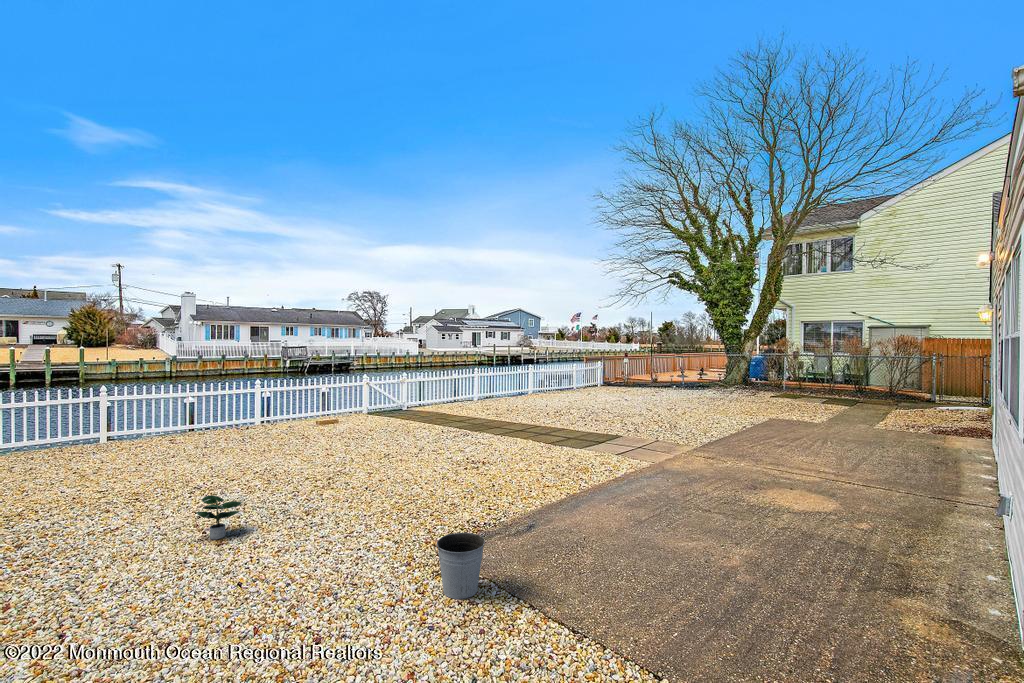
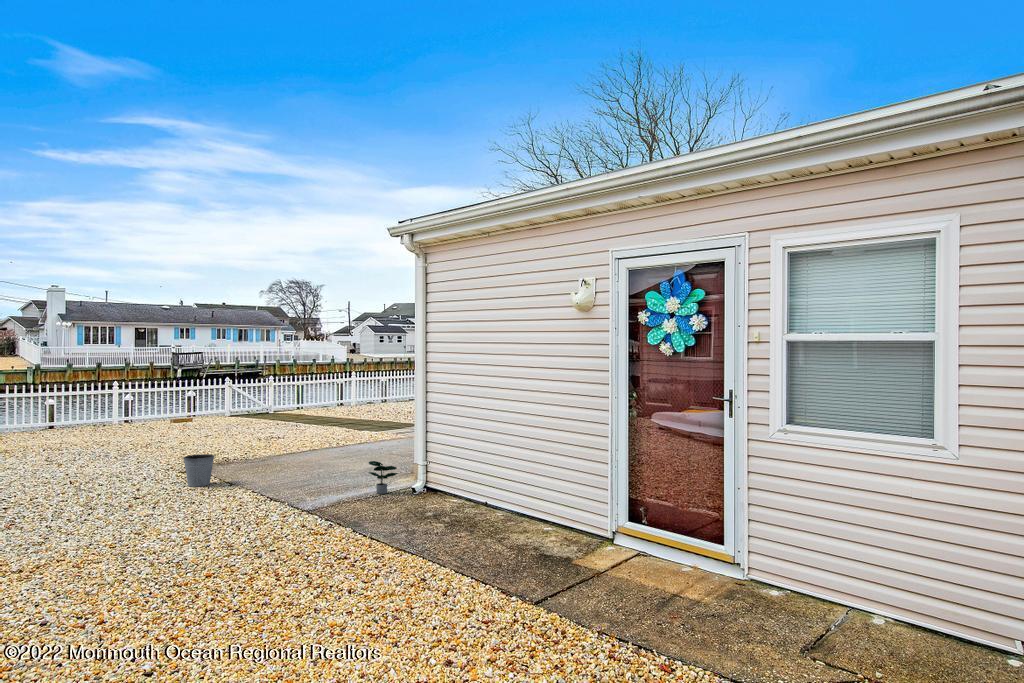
potted plant: present [197,495,242,540] -> present [369,461,398,494]

